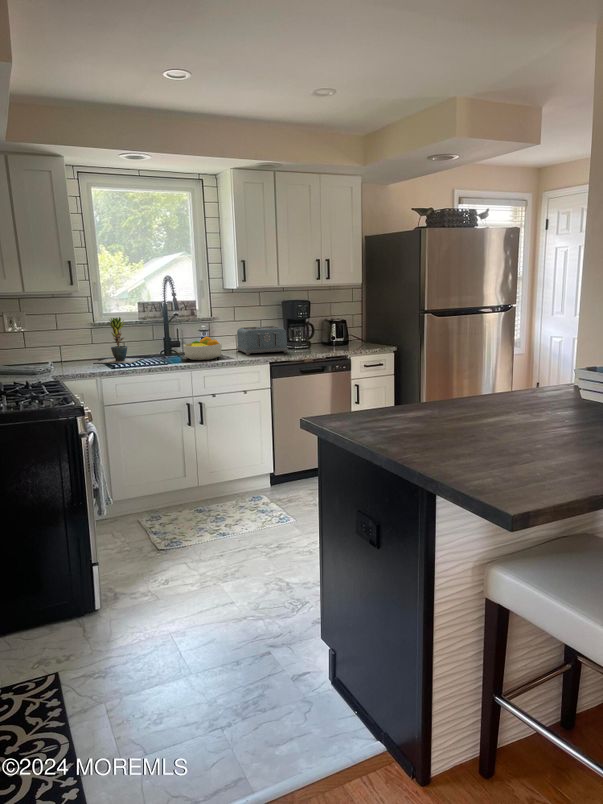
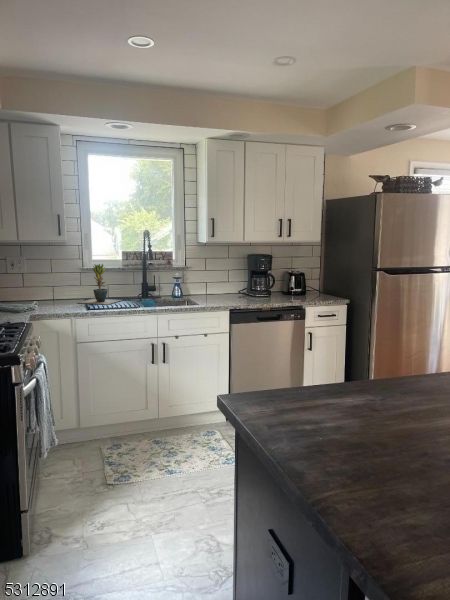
toaster: present [237,326,288,355] -> none [206,276,249,301]
fruit bowl: present [183,336,222,360] -> none [155,283,189,305]

